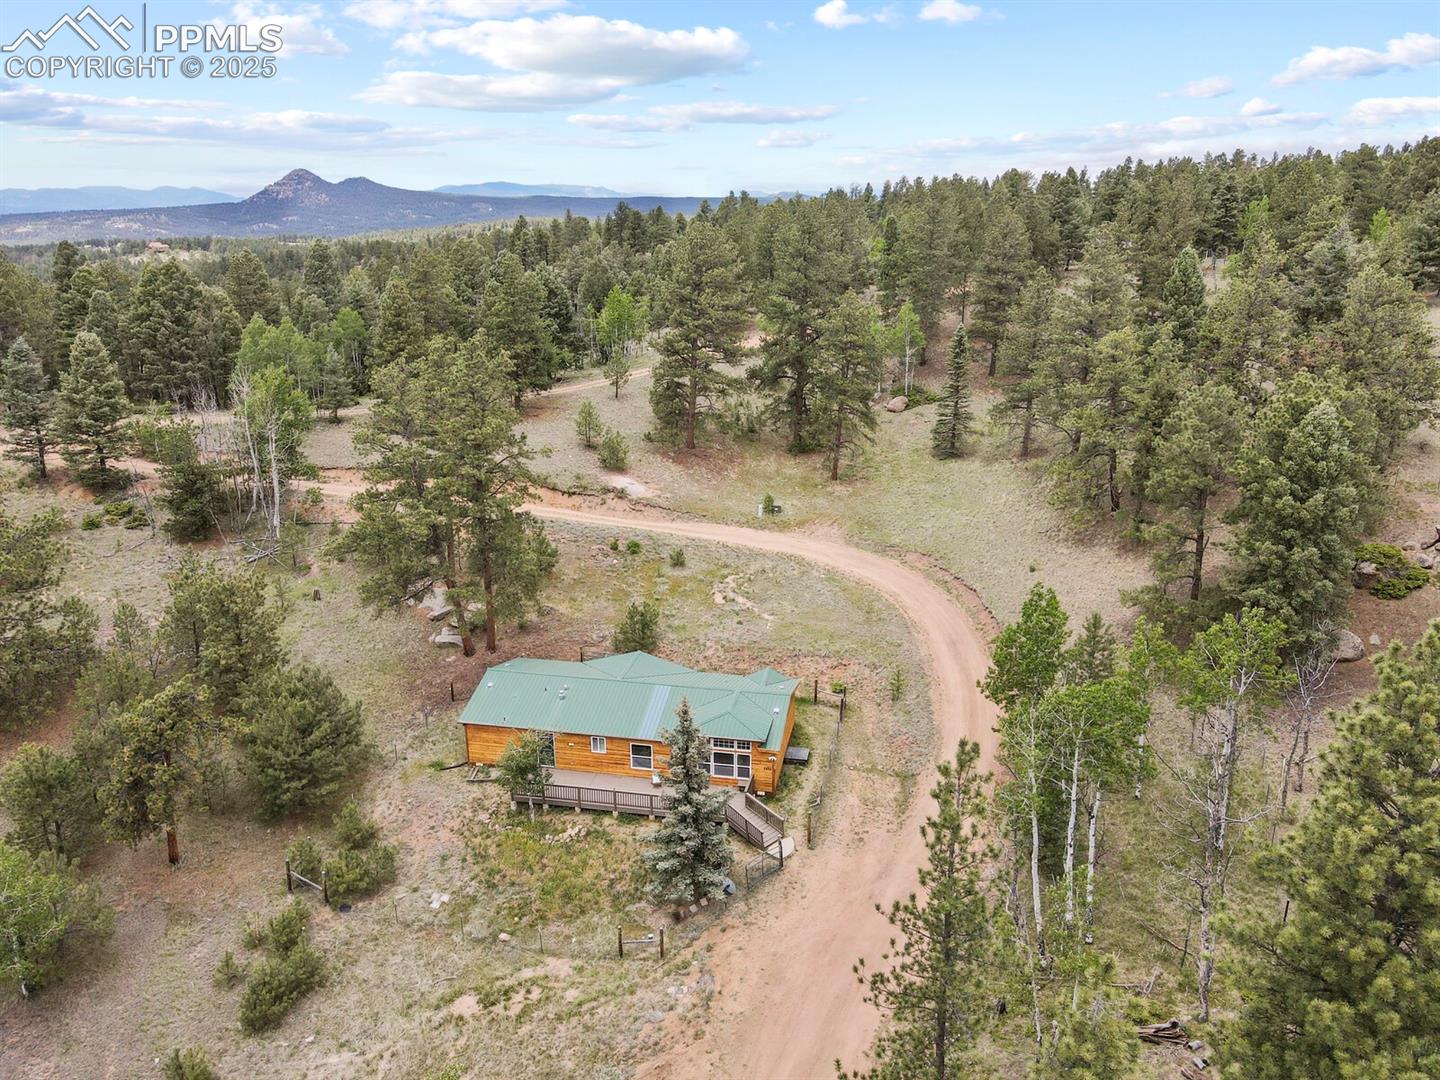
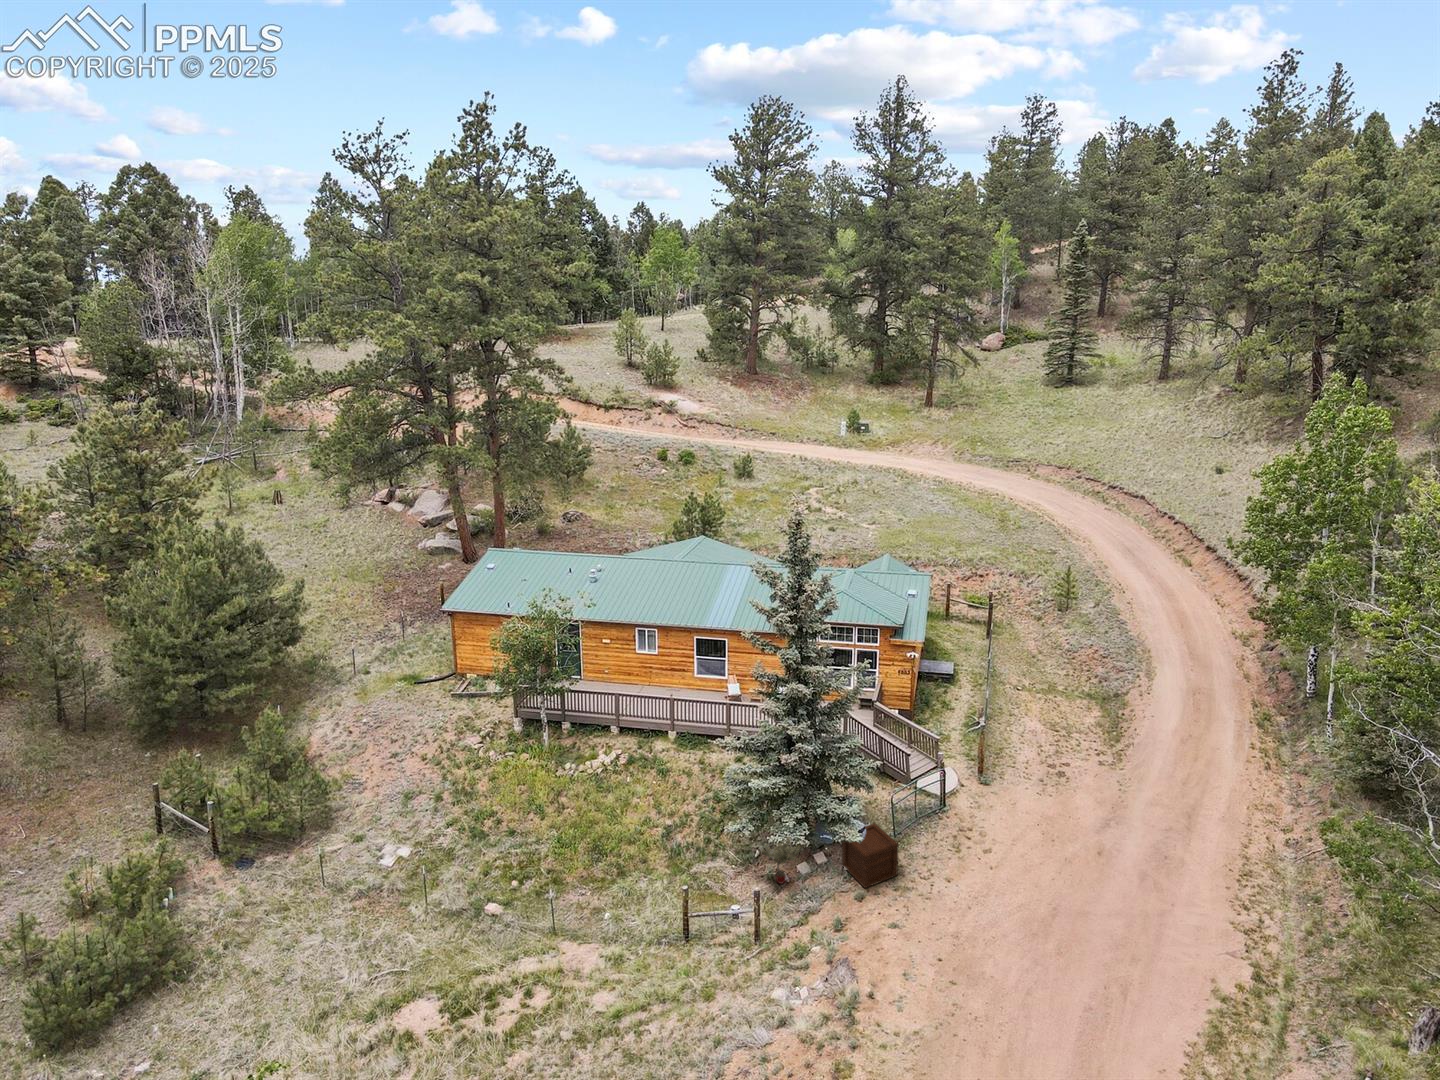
wooden crate: none [715,880,748,921] -> present [842,823,899,888]

